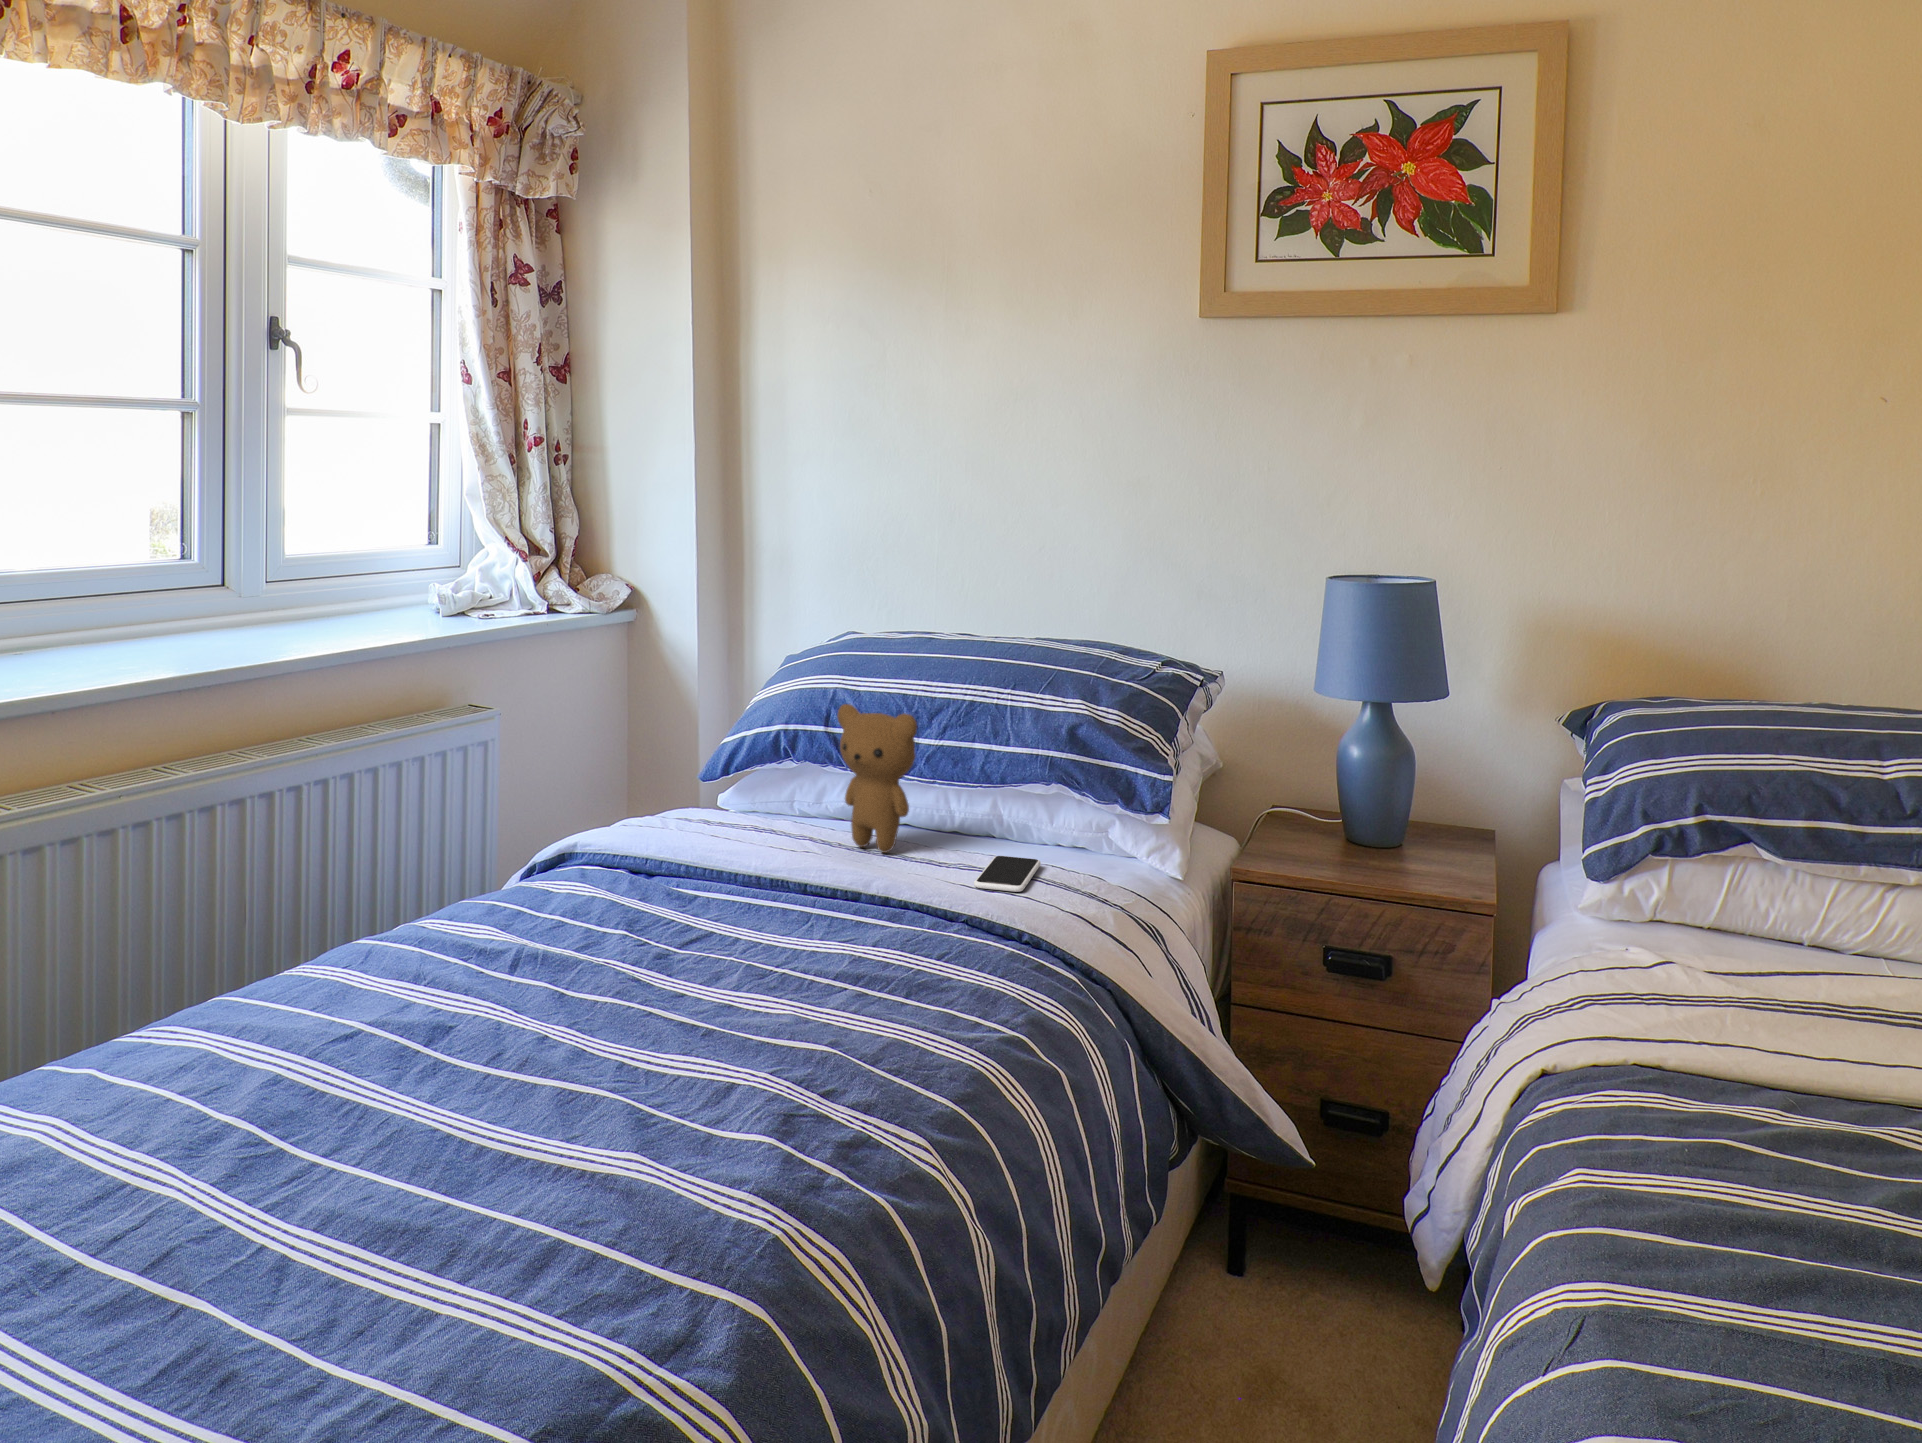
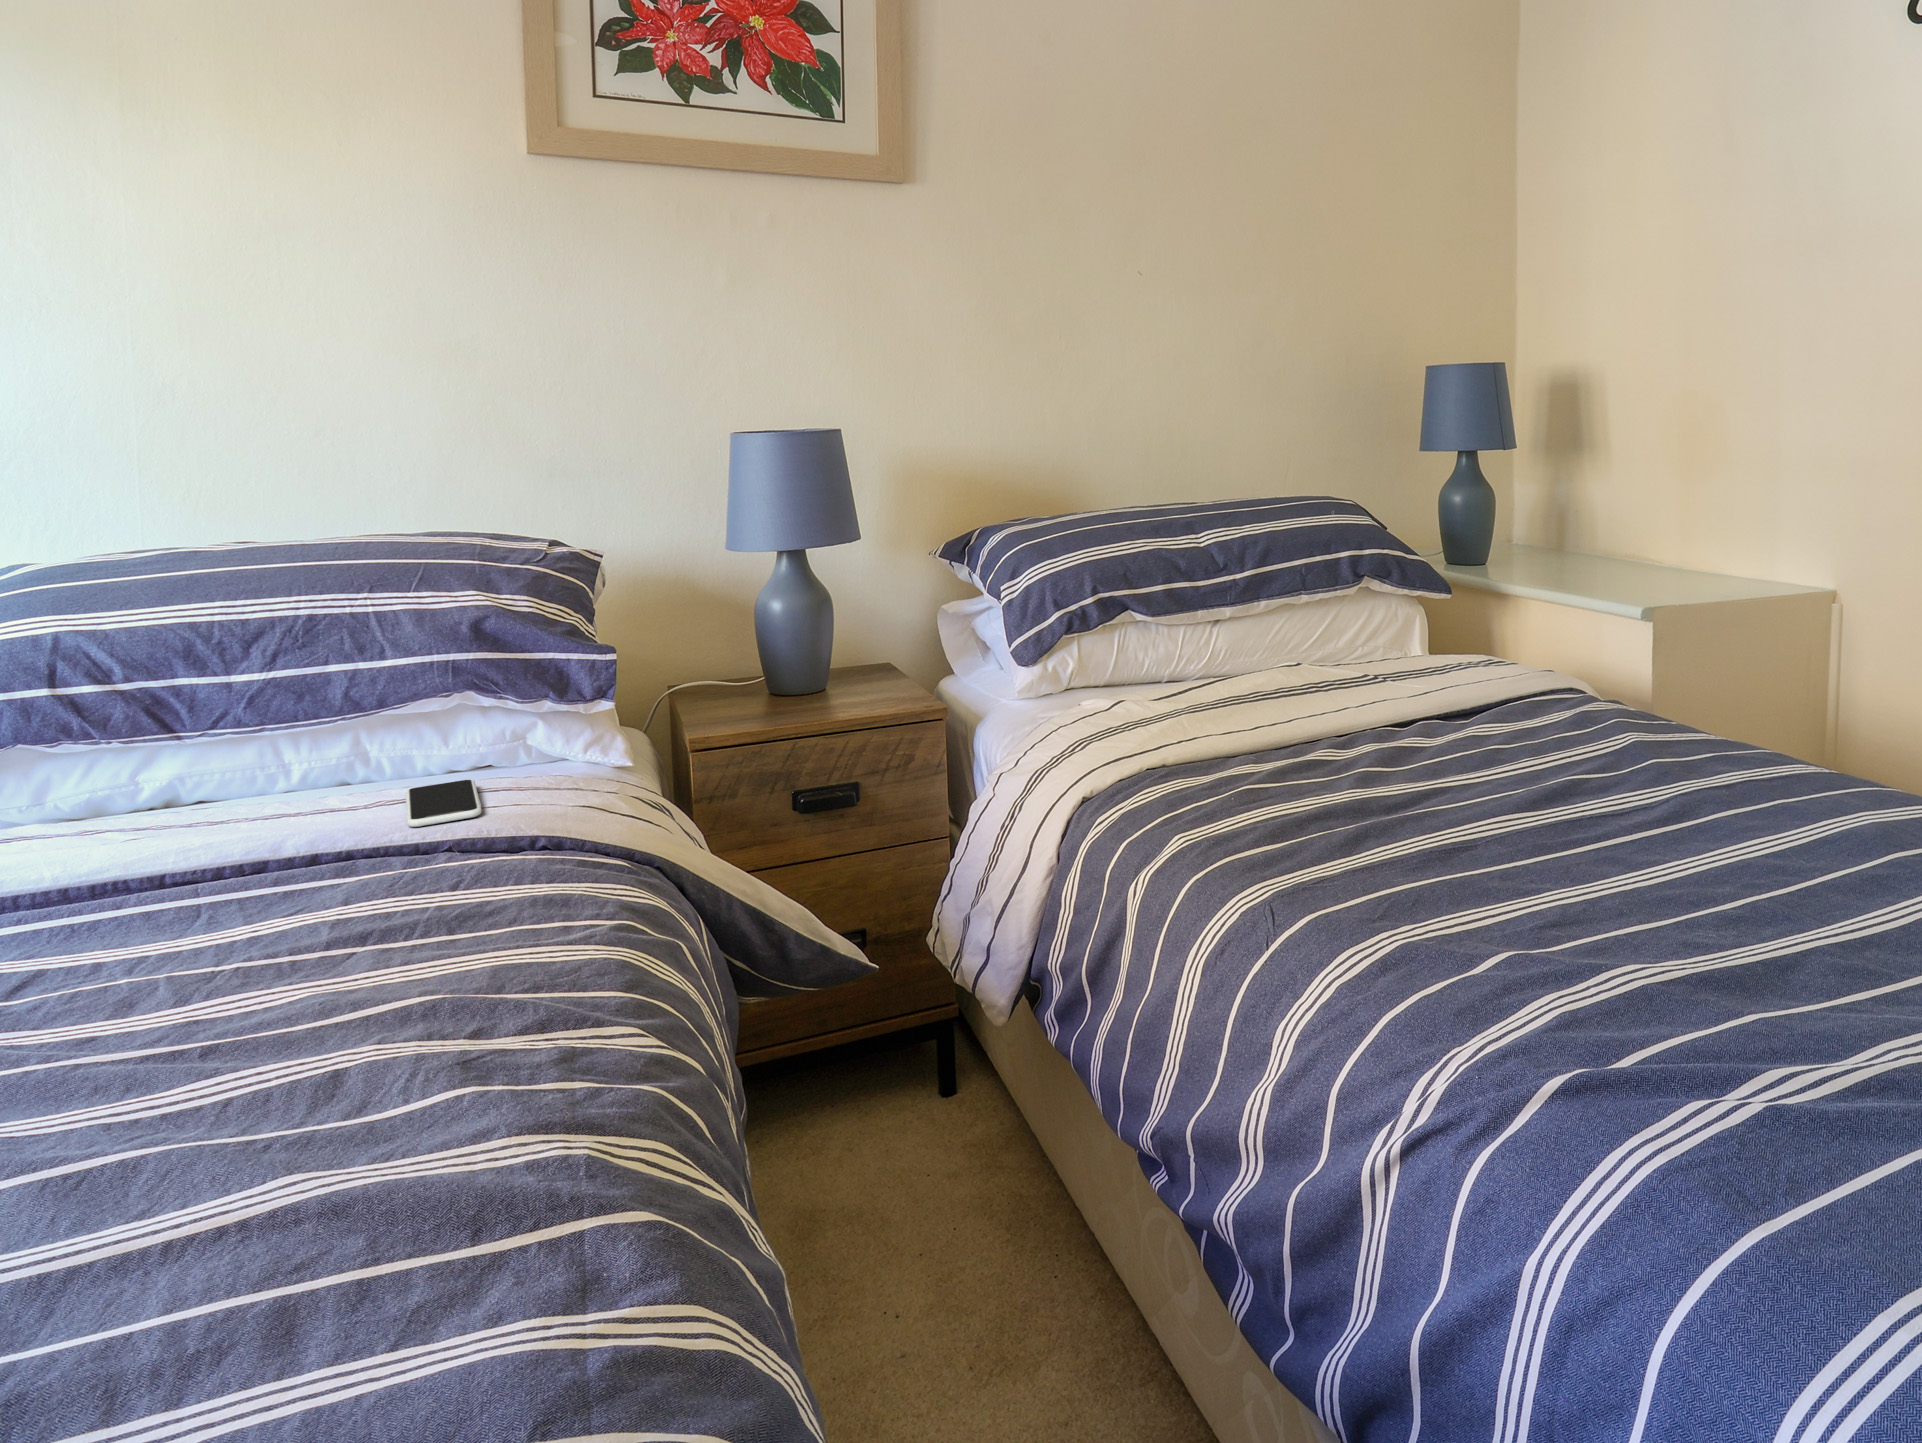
teddy bear: present [837,704,917,853] -> none [109,634,271,831]

